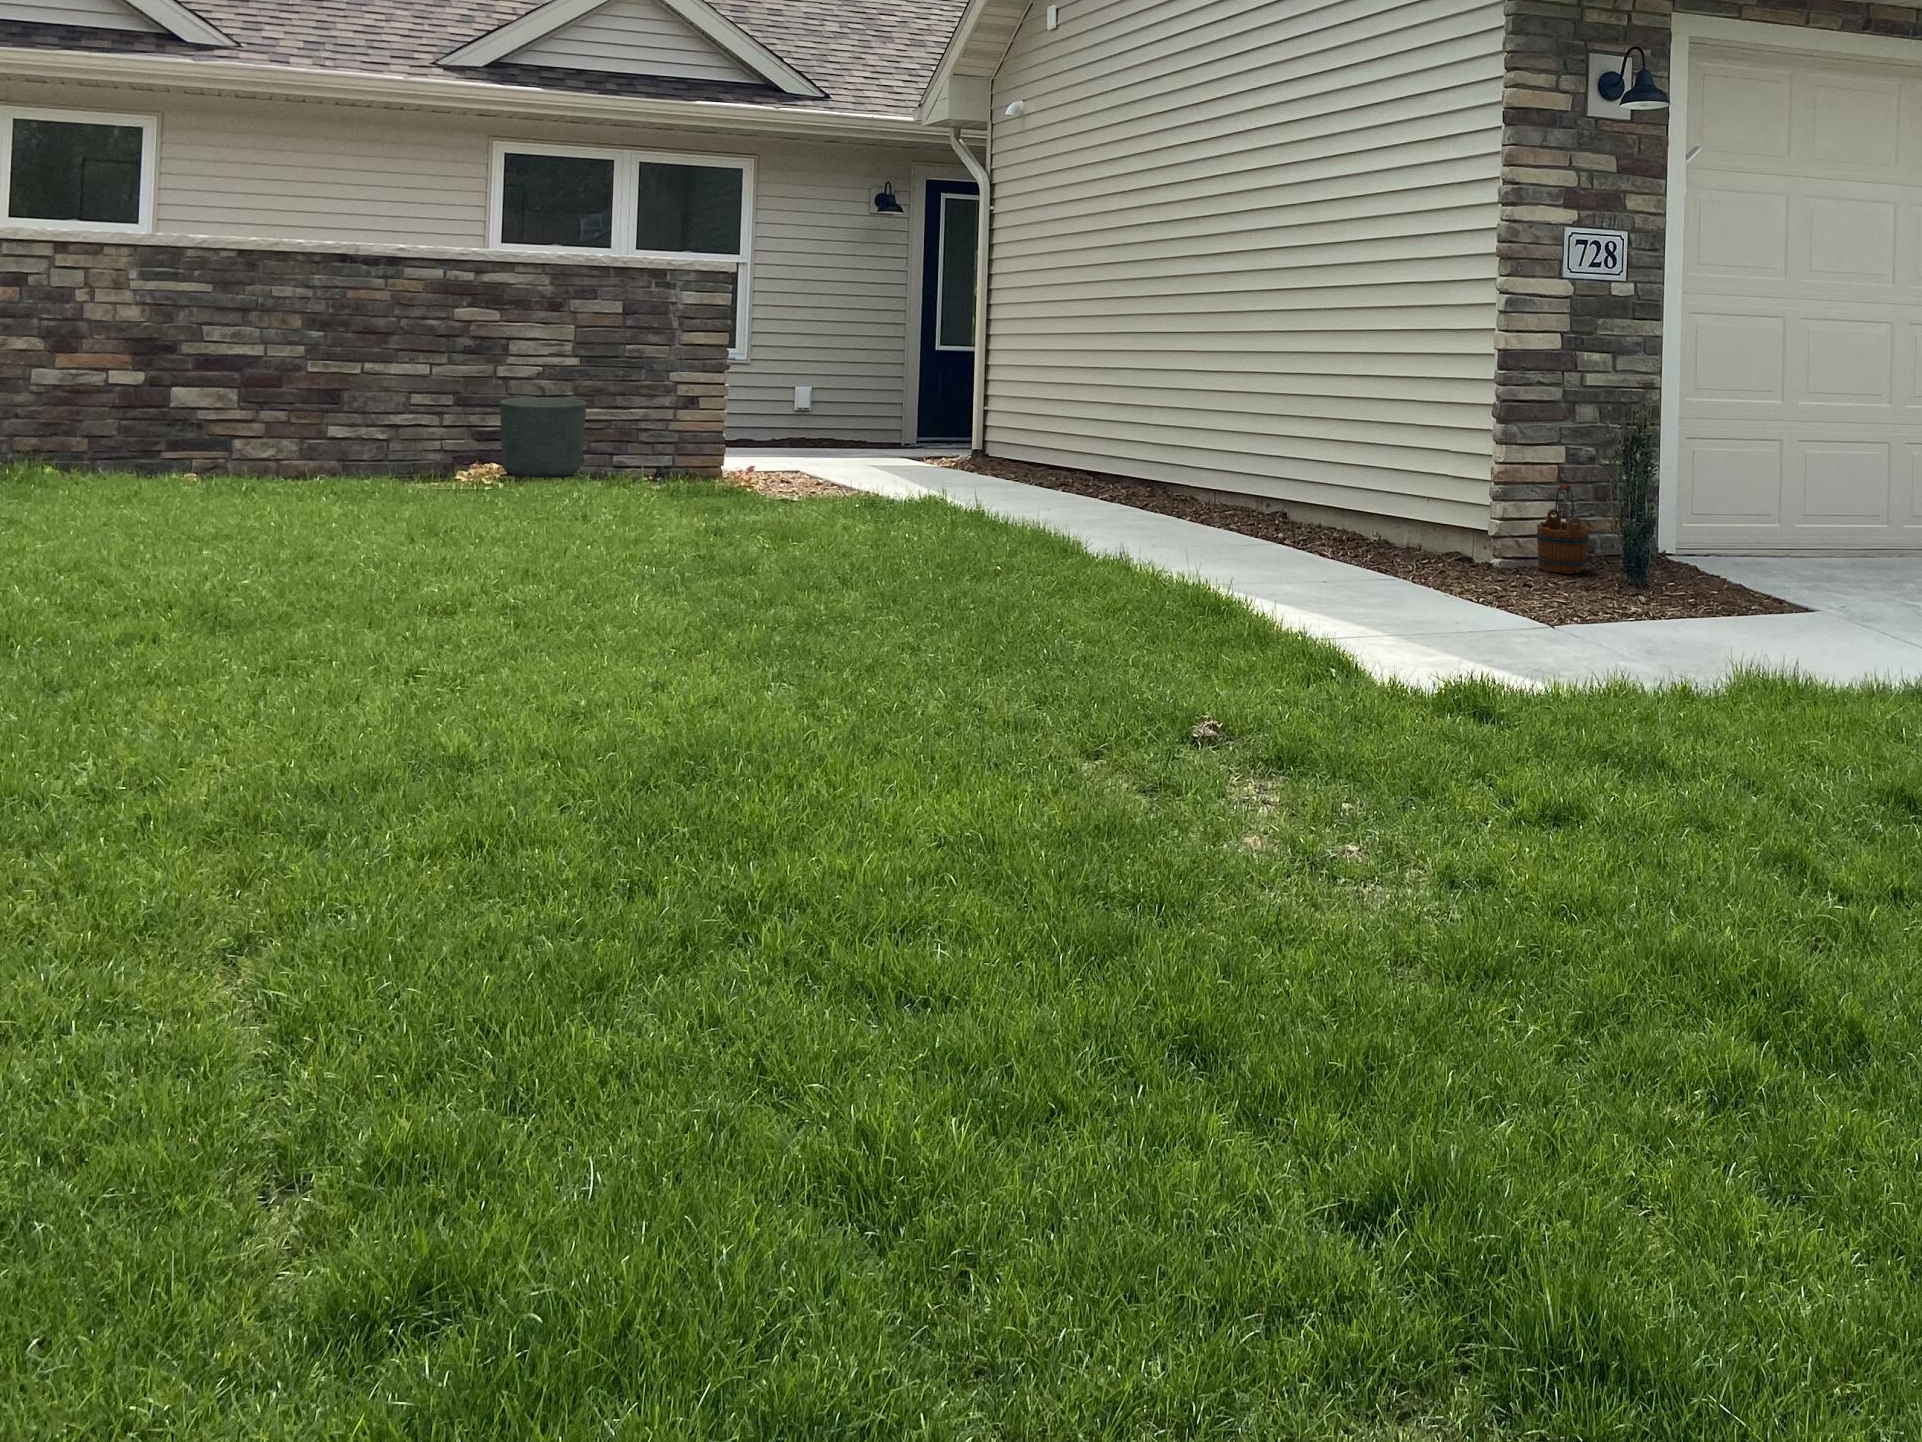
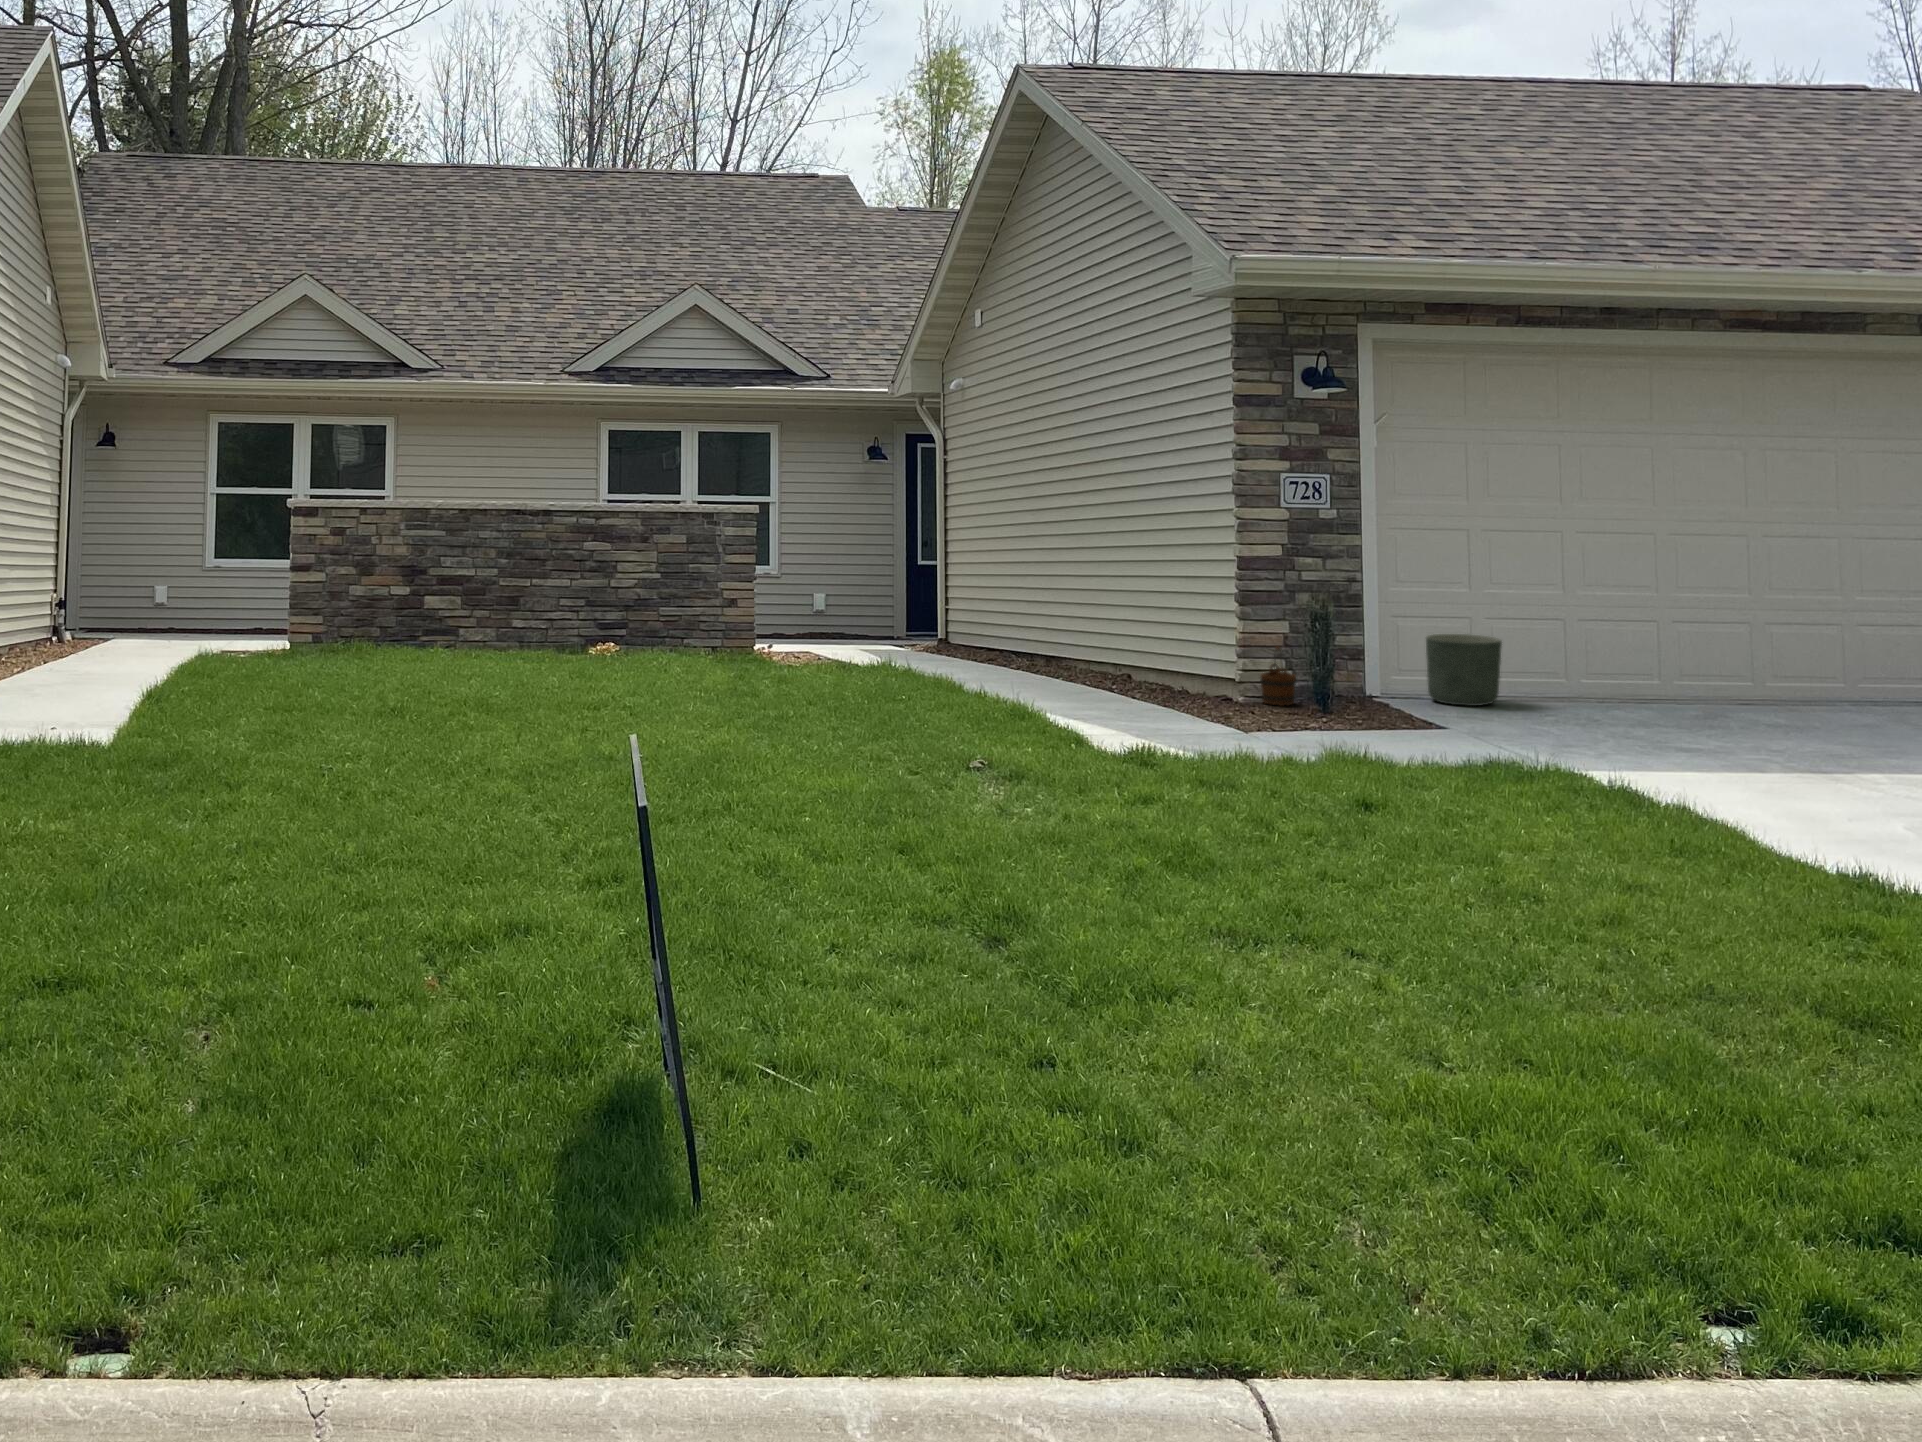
planter: present [500,397,586,477] -> present [1426,634,1502,706]

